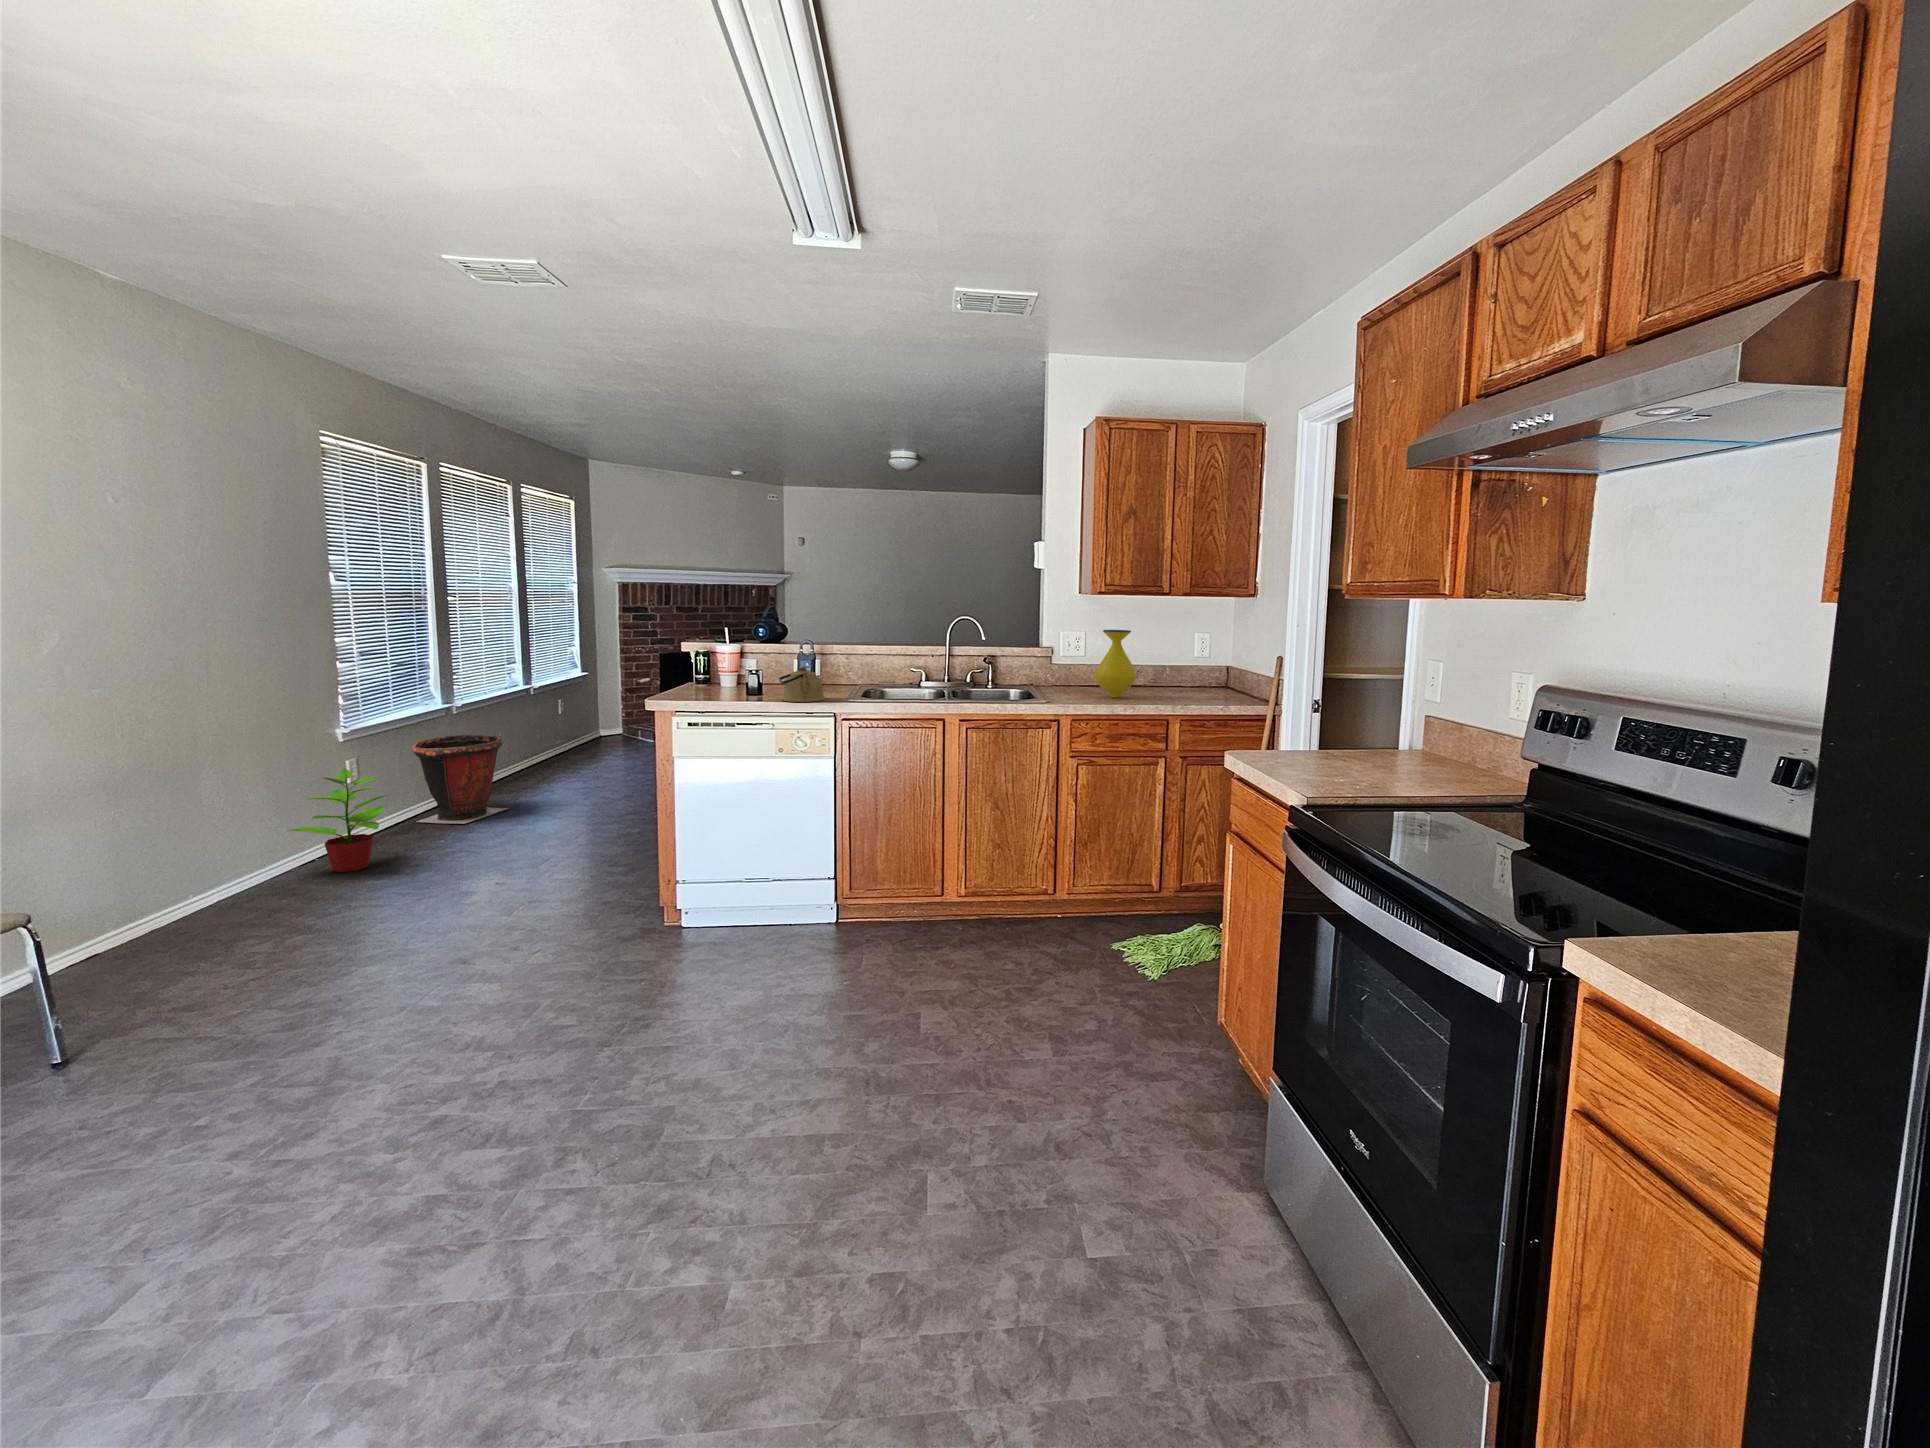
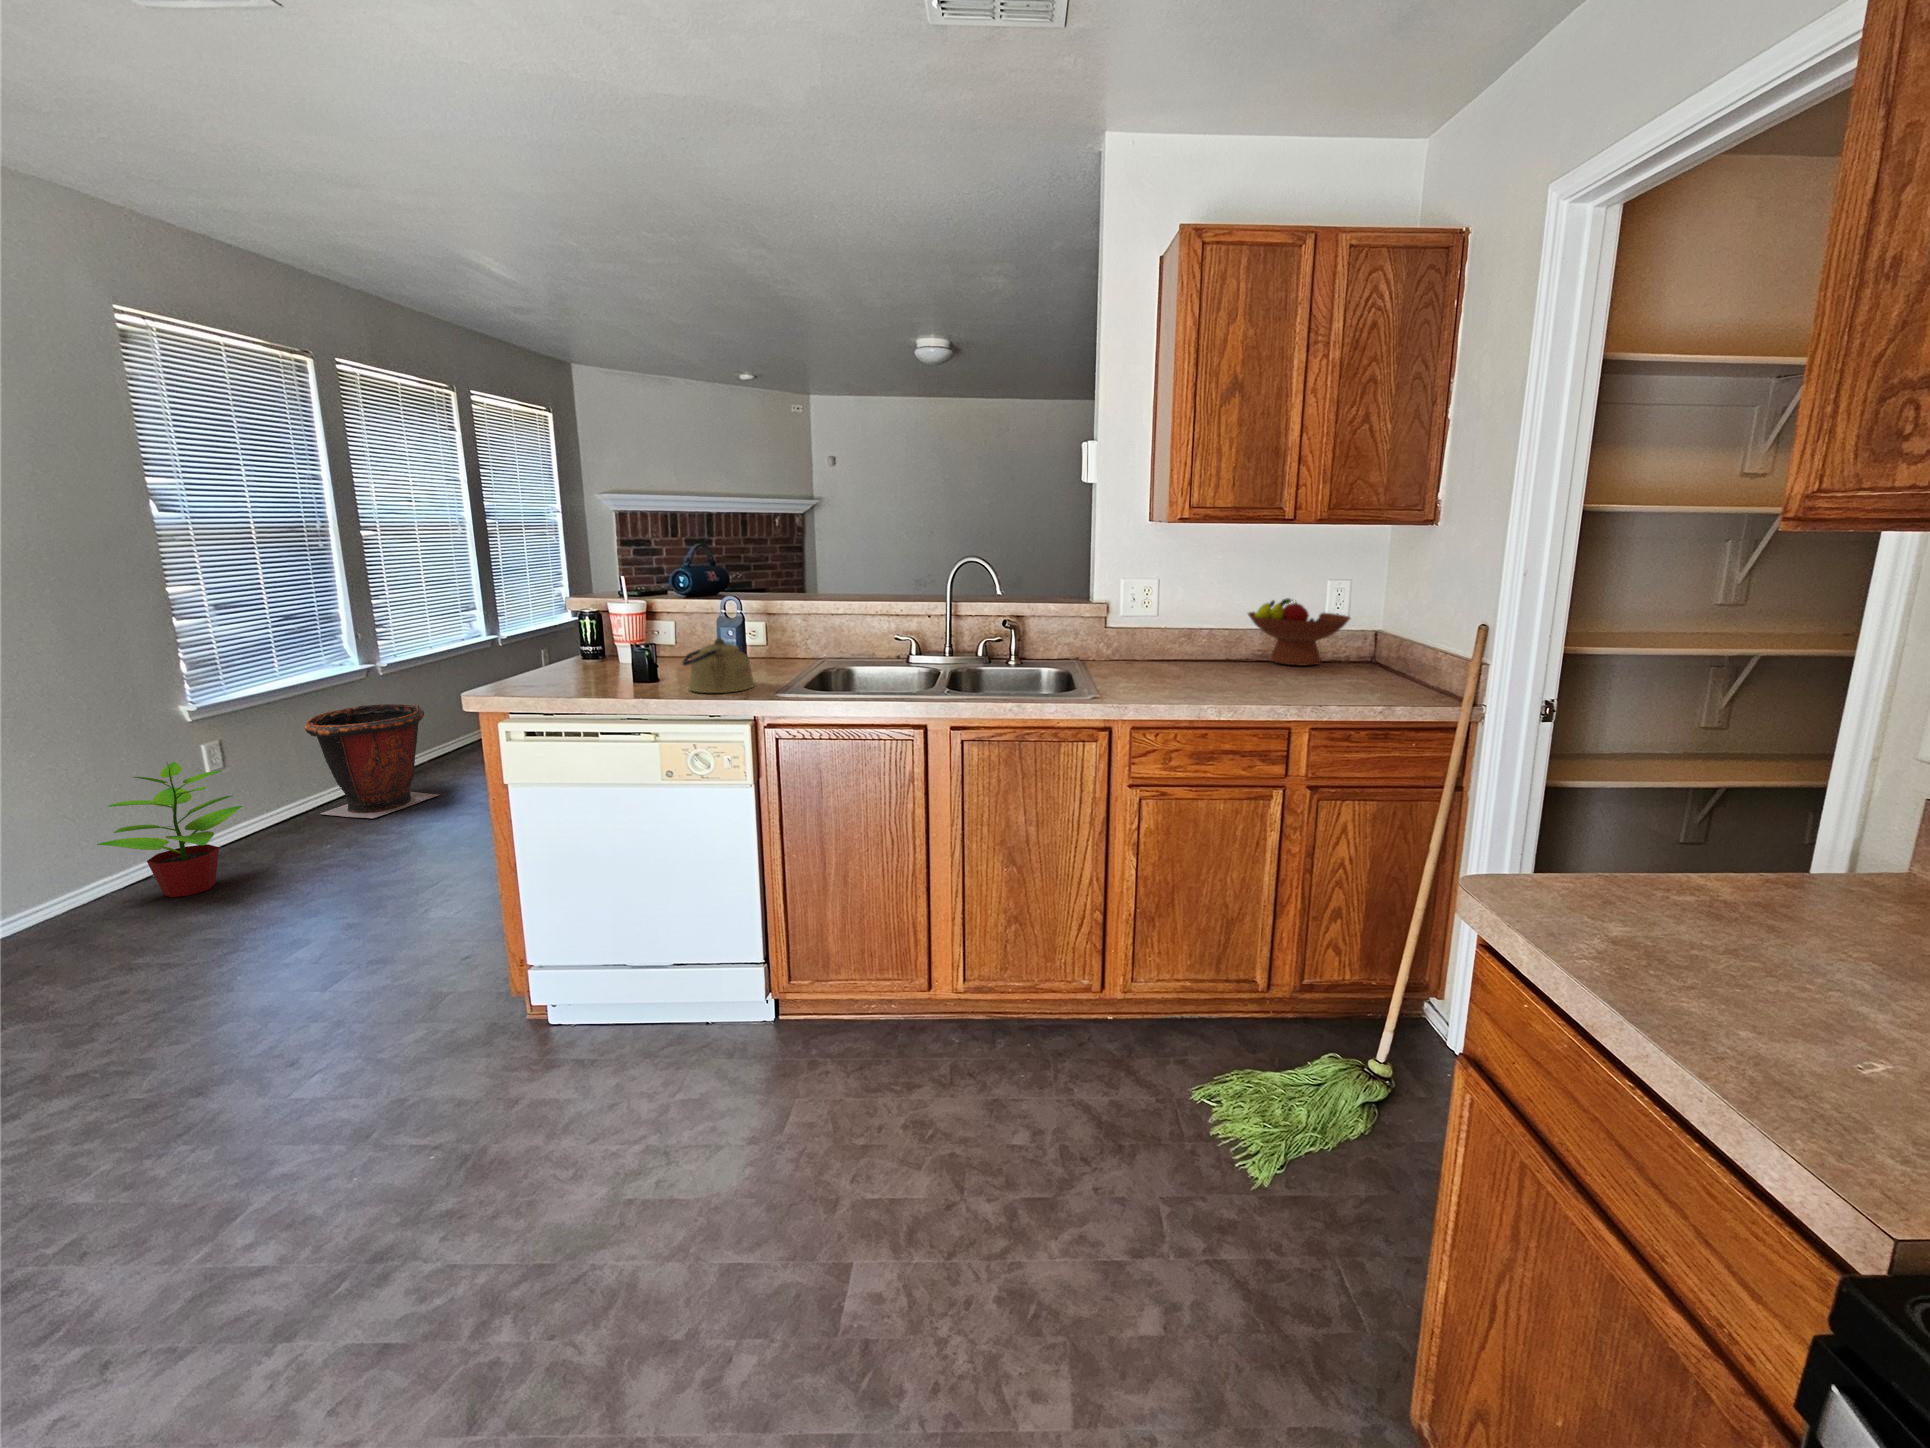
vase: present [1095,630,1137,697] -> none [1170,579,1238,686]
fruit bowl: none [1144,644,1209,688] -> present [1248,598,1350,666]

